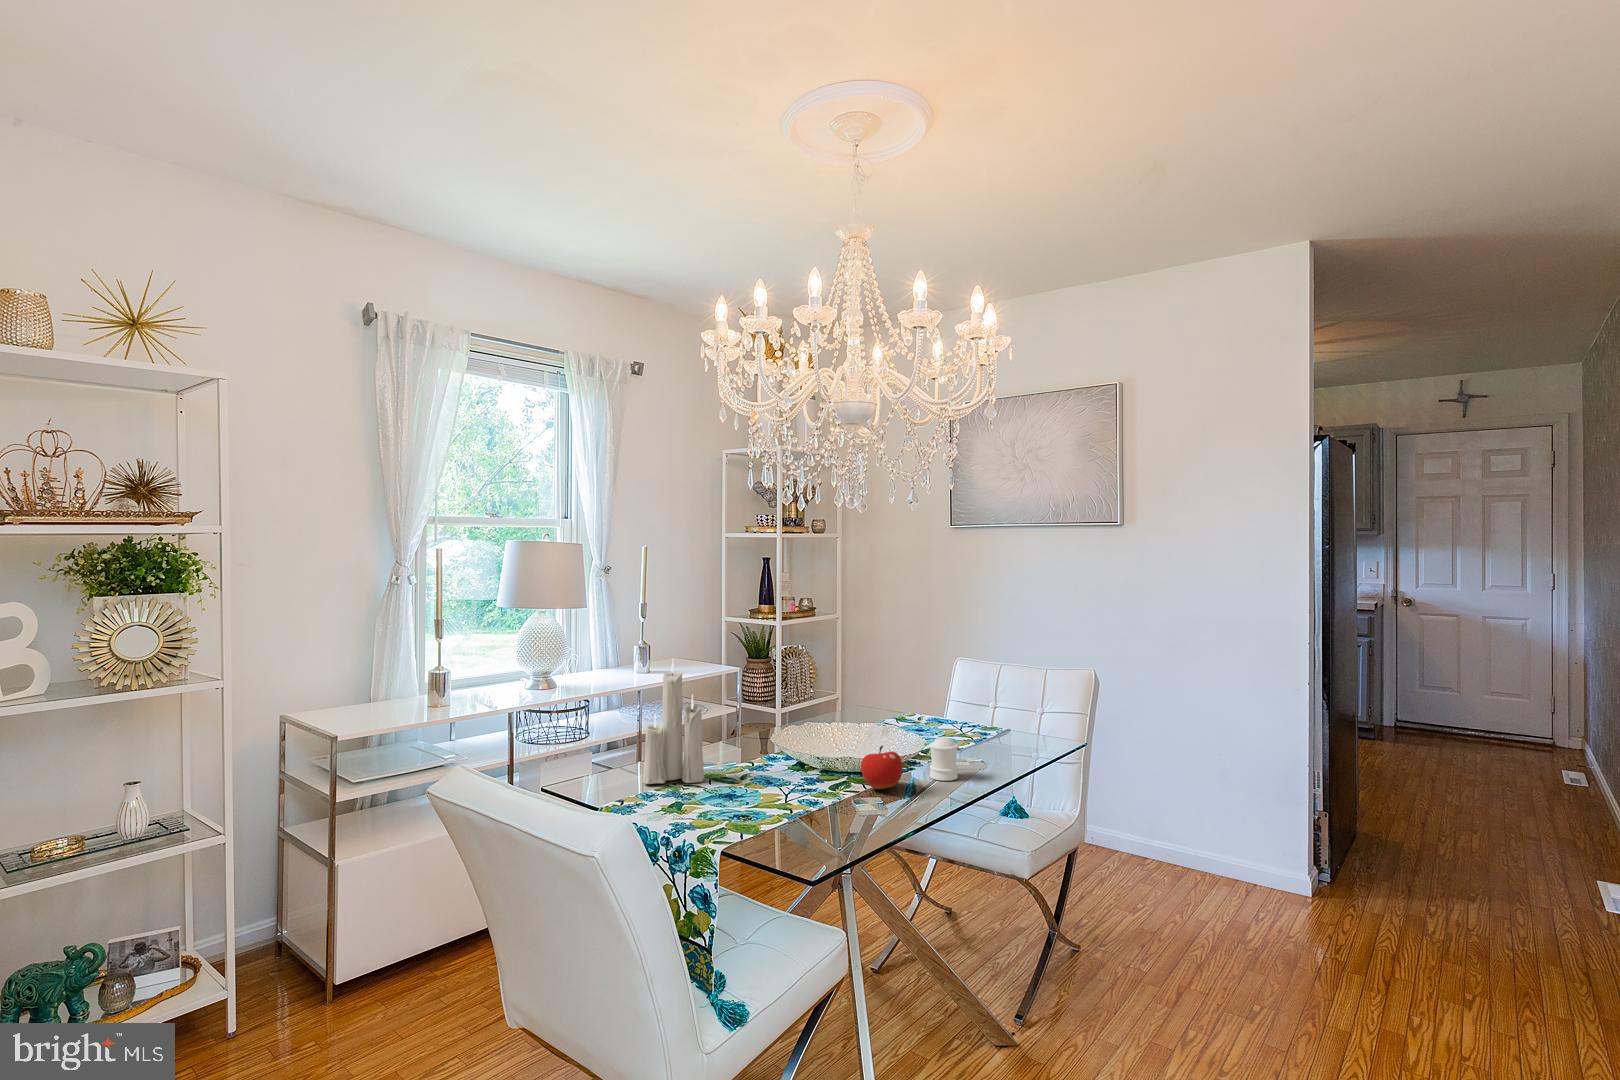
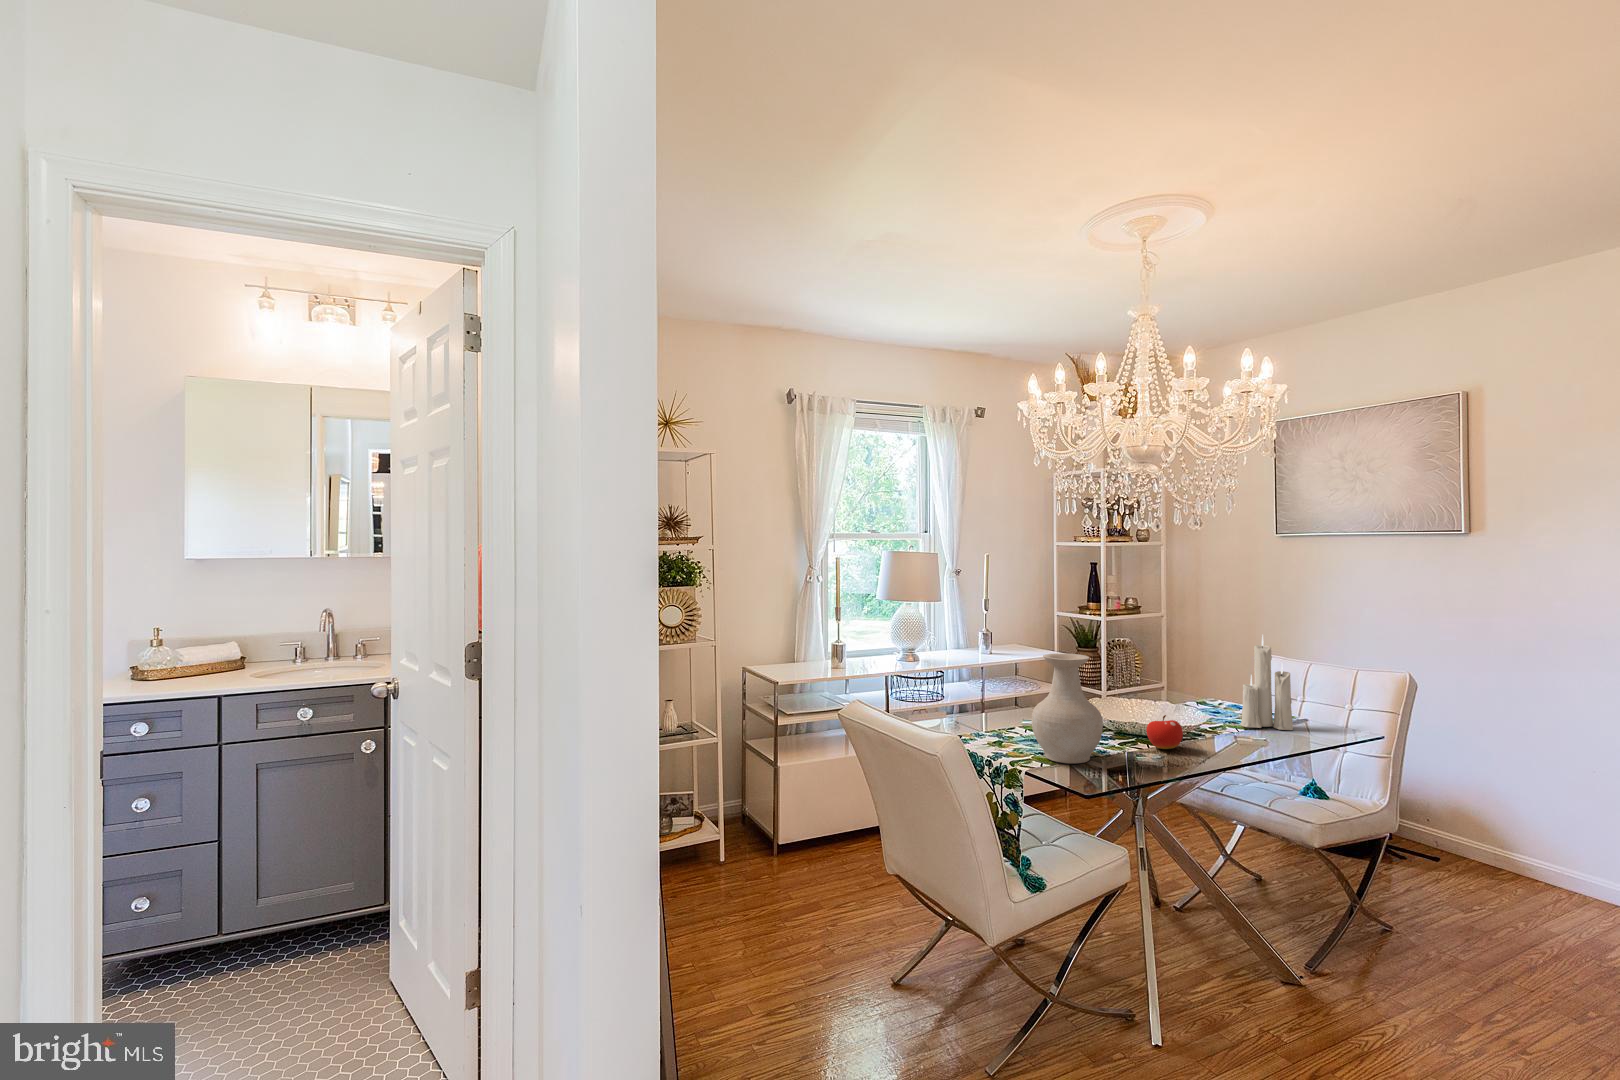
candle: present [643,659,704,784] -> present [1240,635,1293,730]
vase: none [724,676,815,827] -> present [1032,653,1103,764]
salt shaker: present [929,737,959,781] -> none [1210,713,1237,749]

